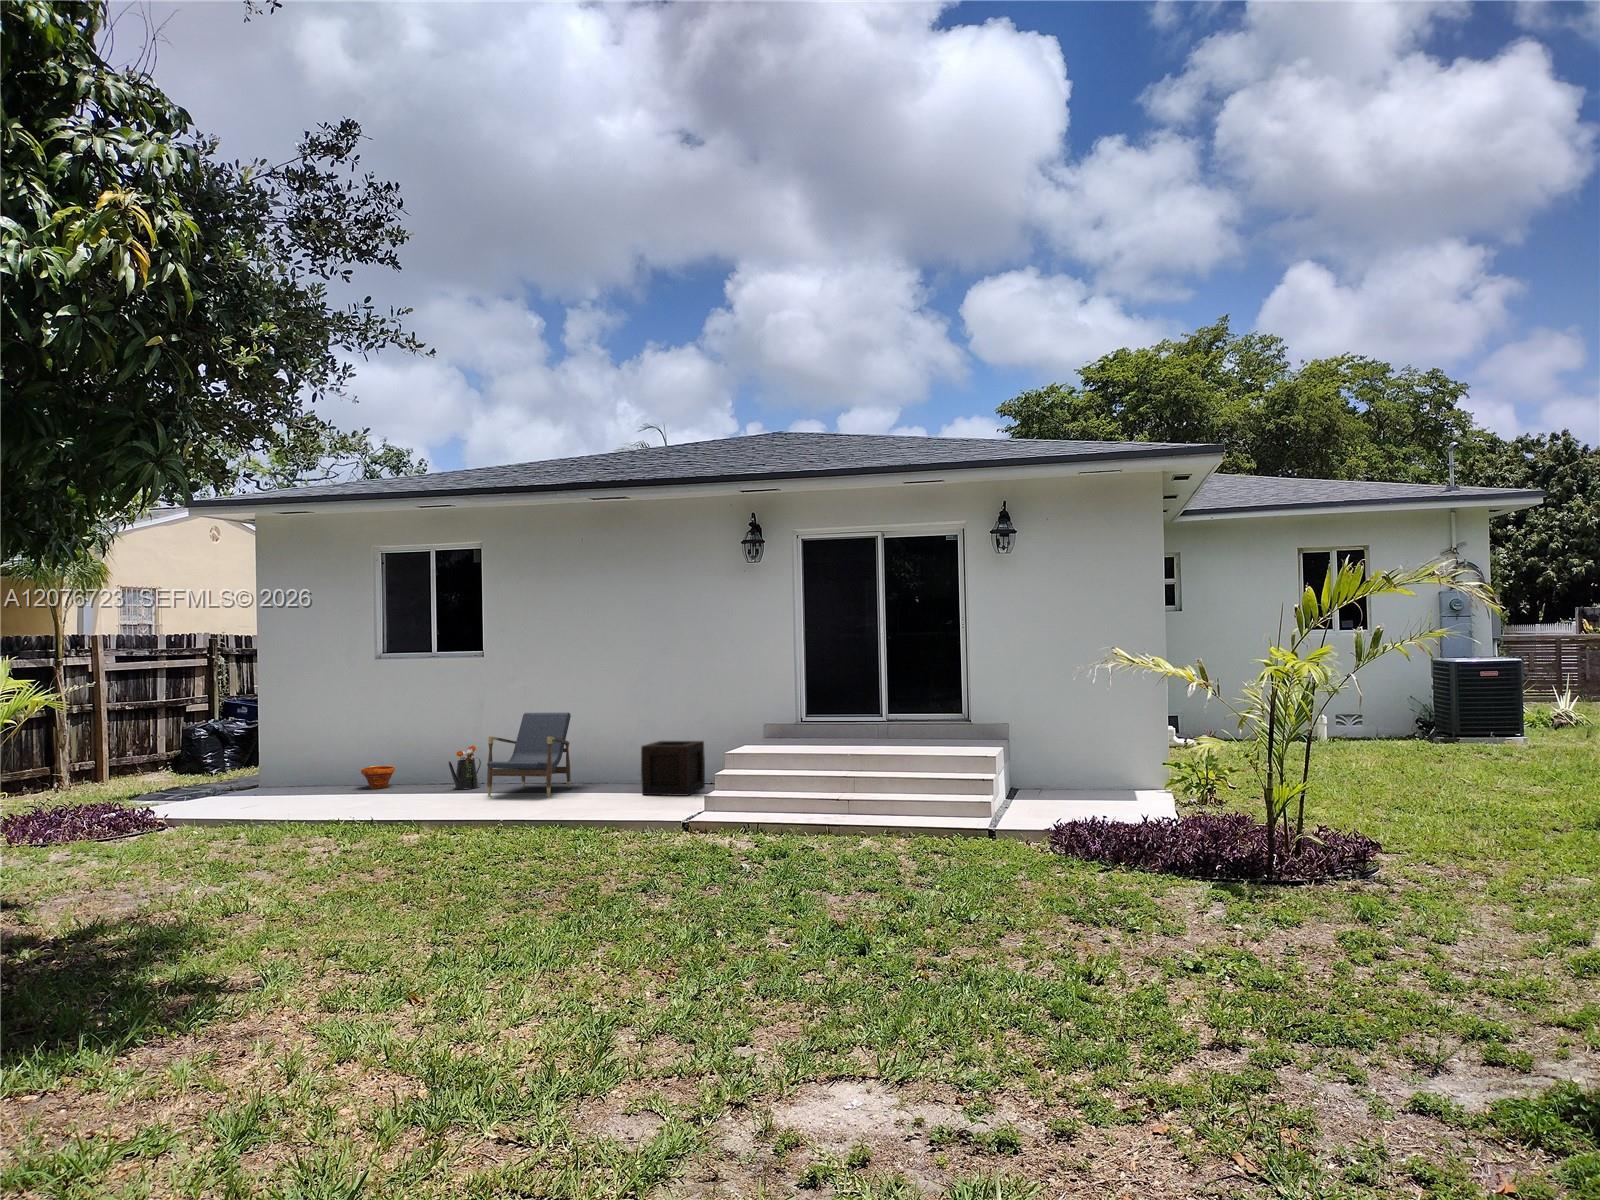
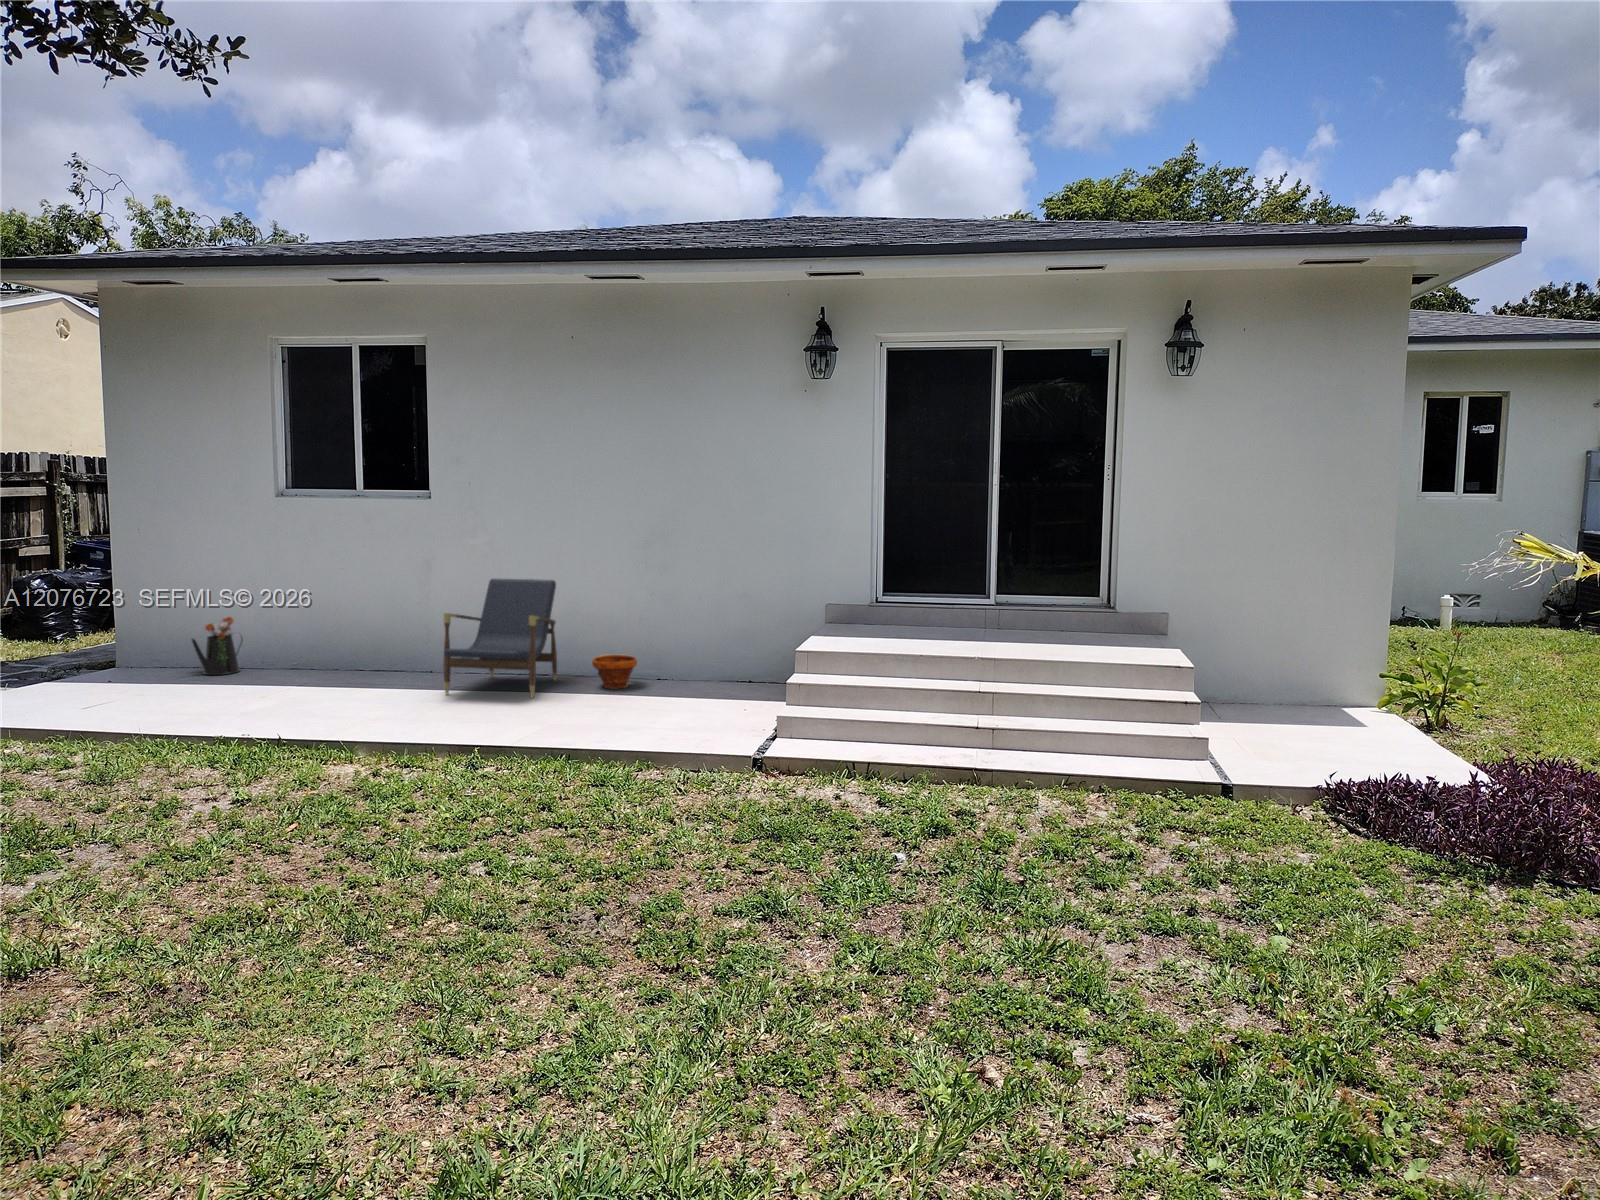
wooden crate: present [641,741,705,796] -> none [663,622,745,701]
watering can: present [449,746,481,789] -> present [192,617,243,675]
planter: present [361,766,395,789] -> present [592,655,637,688]

